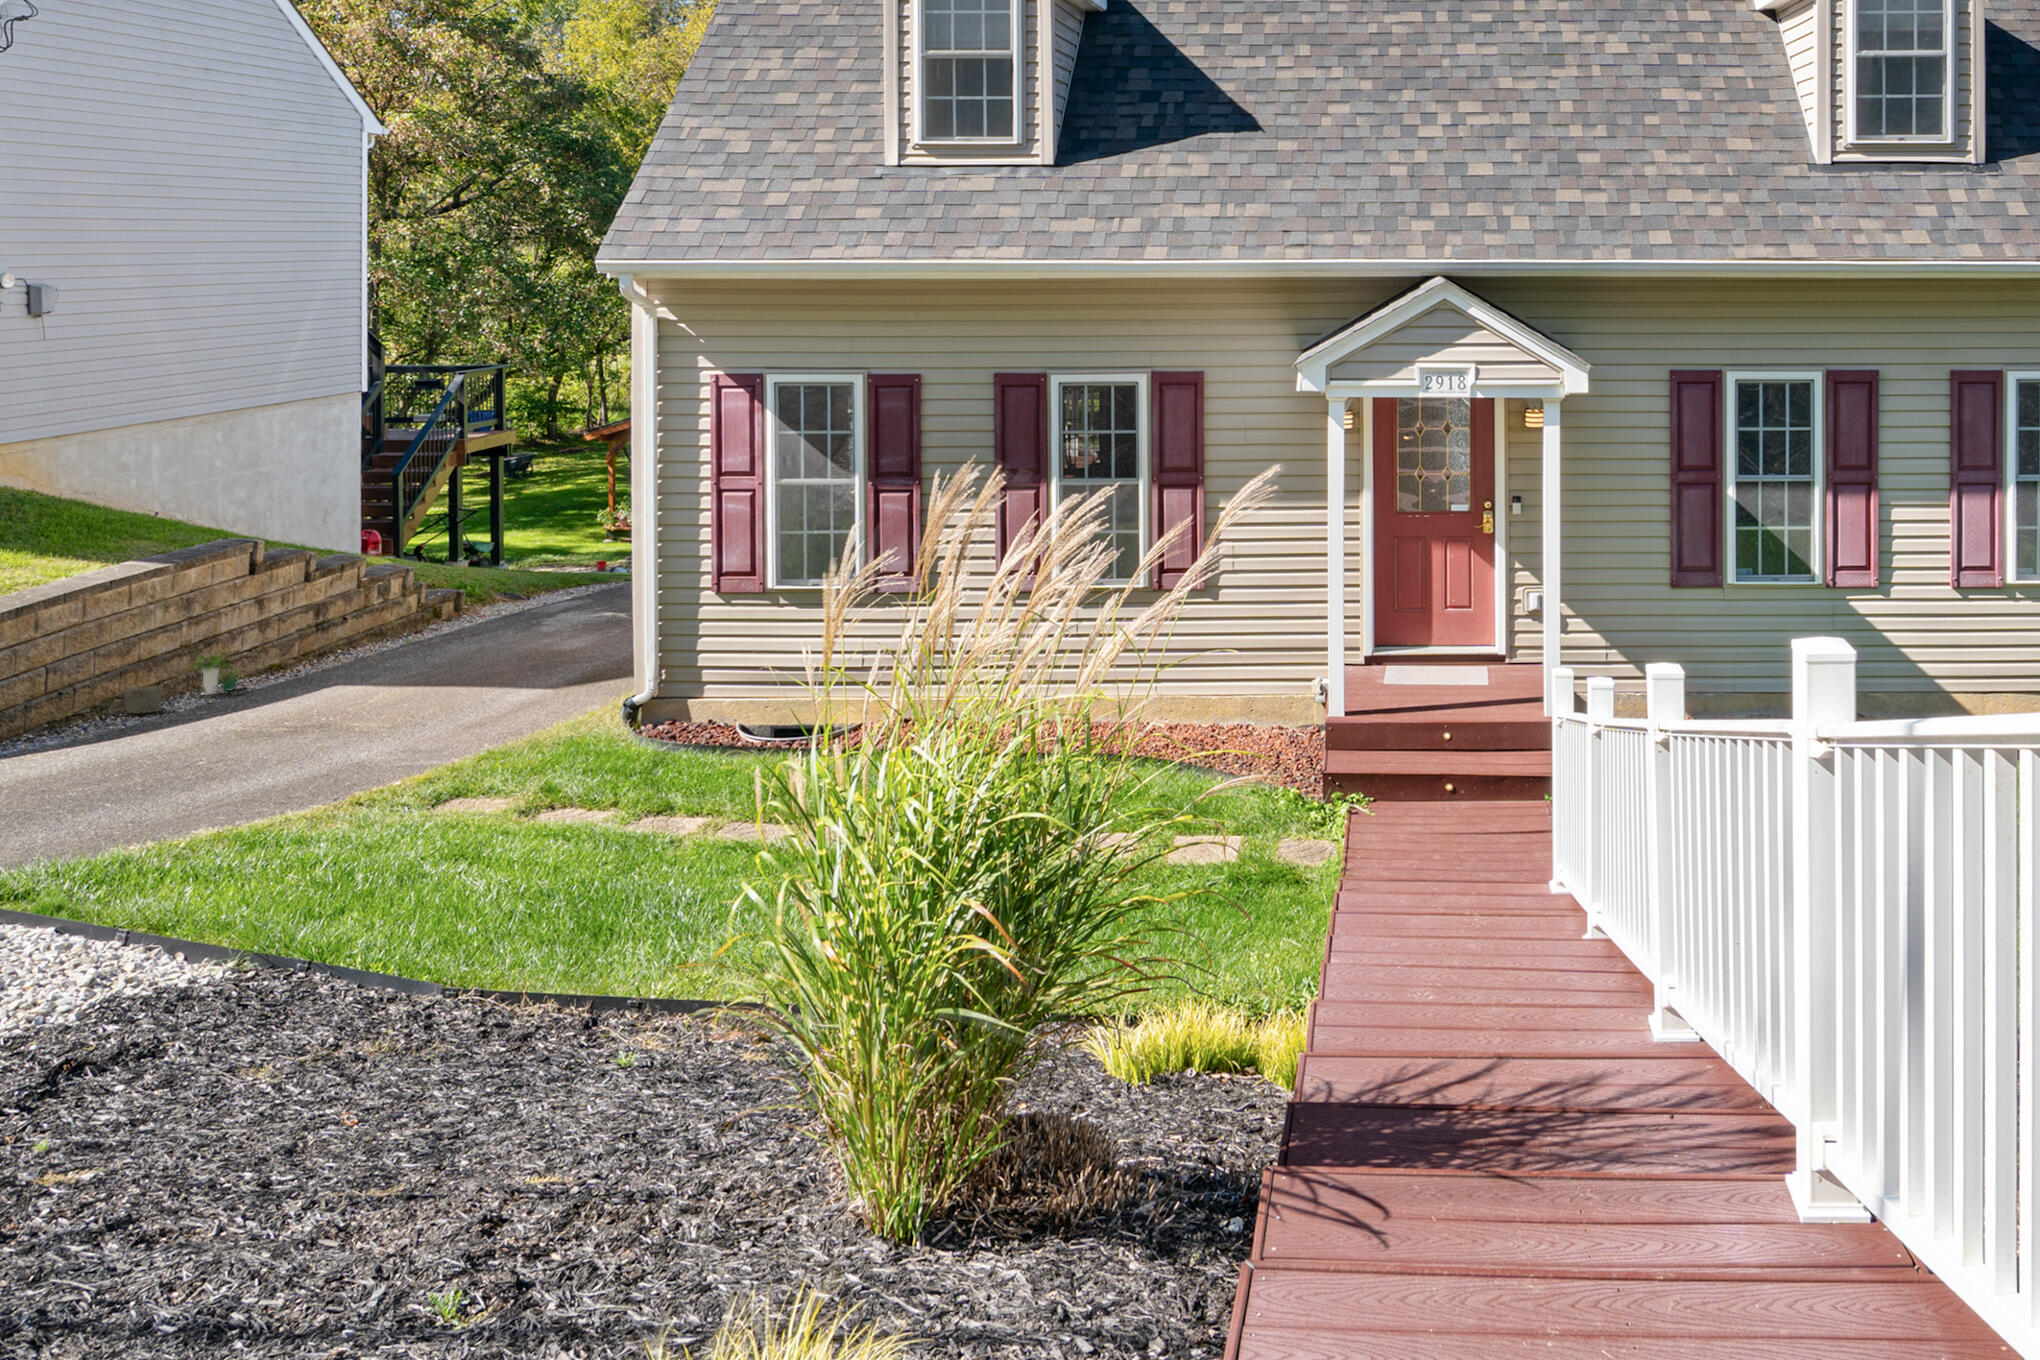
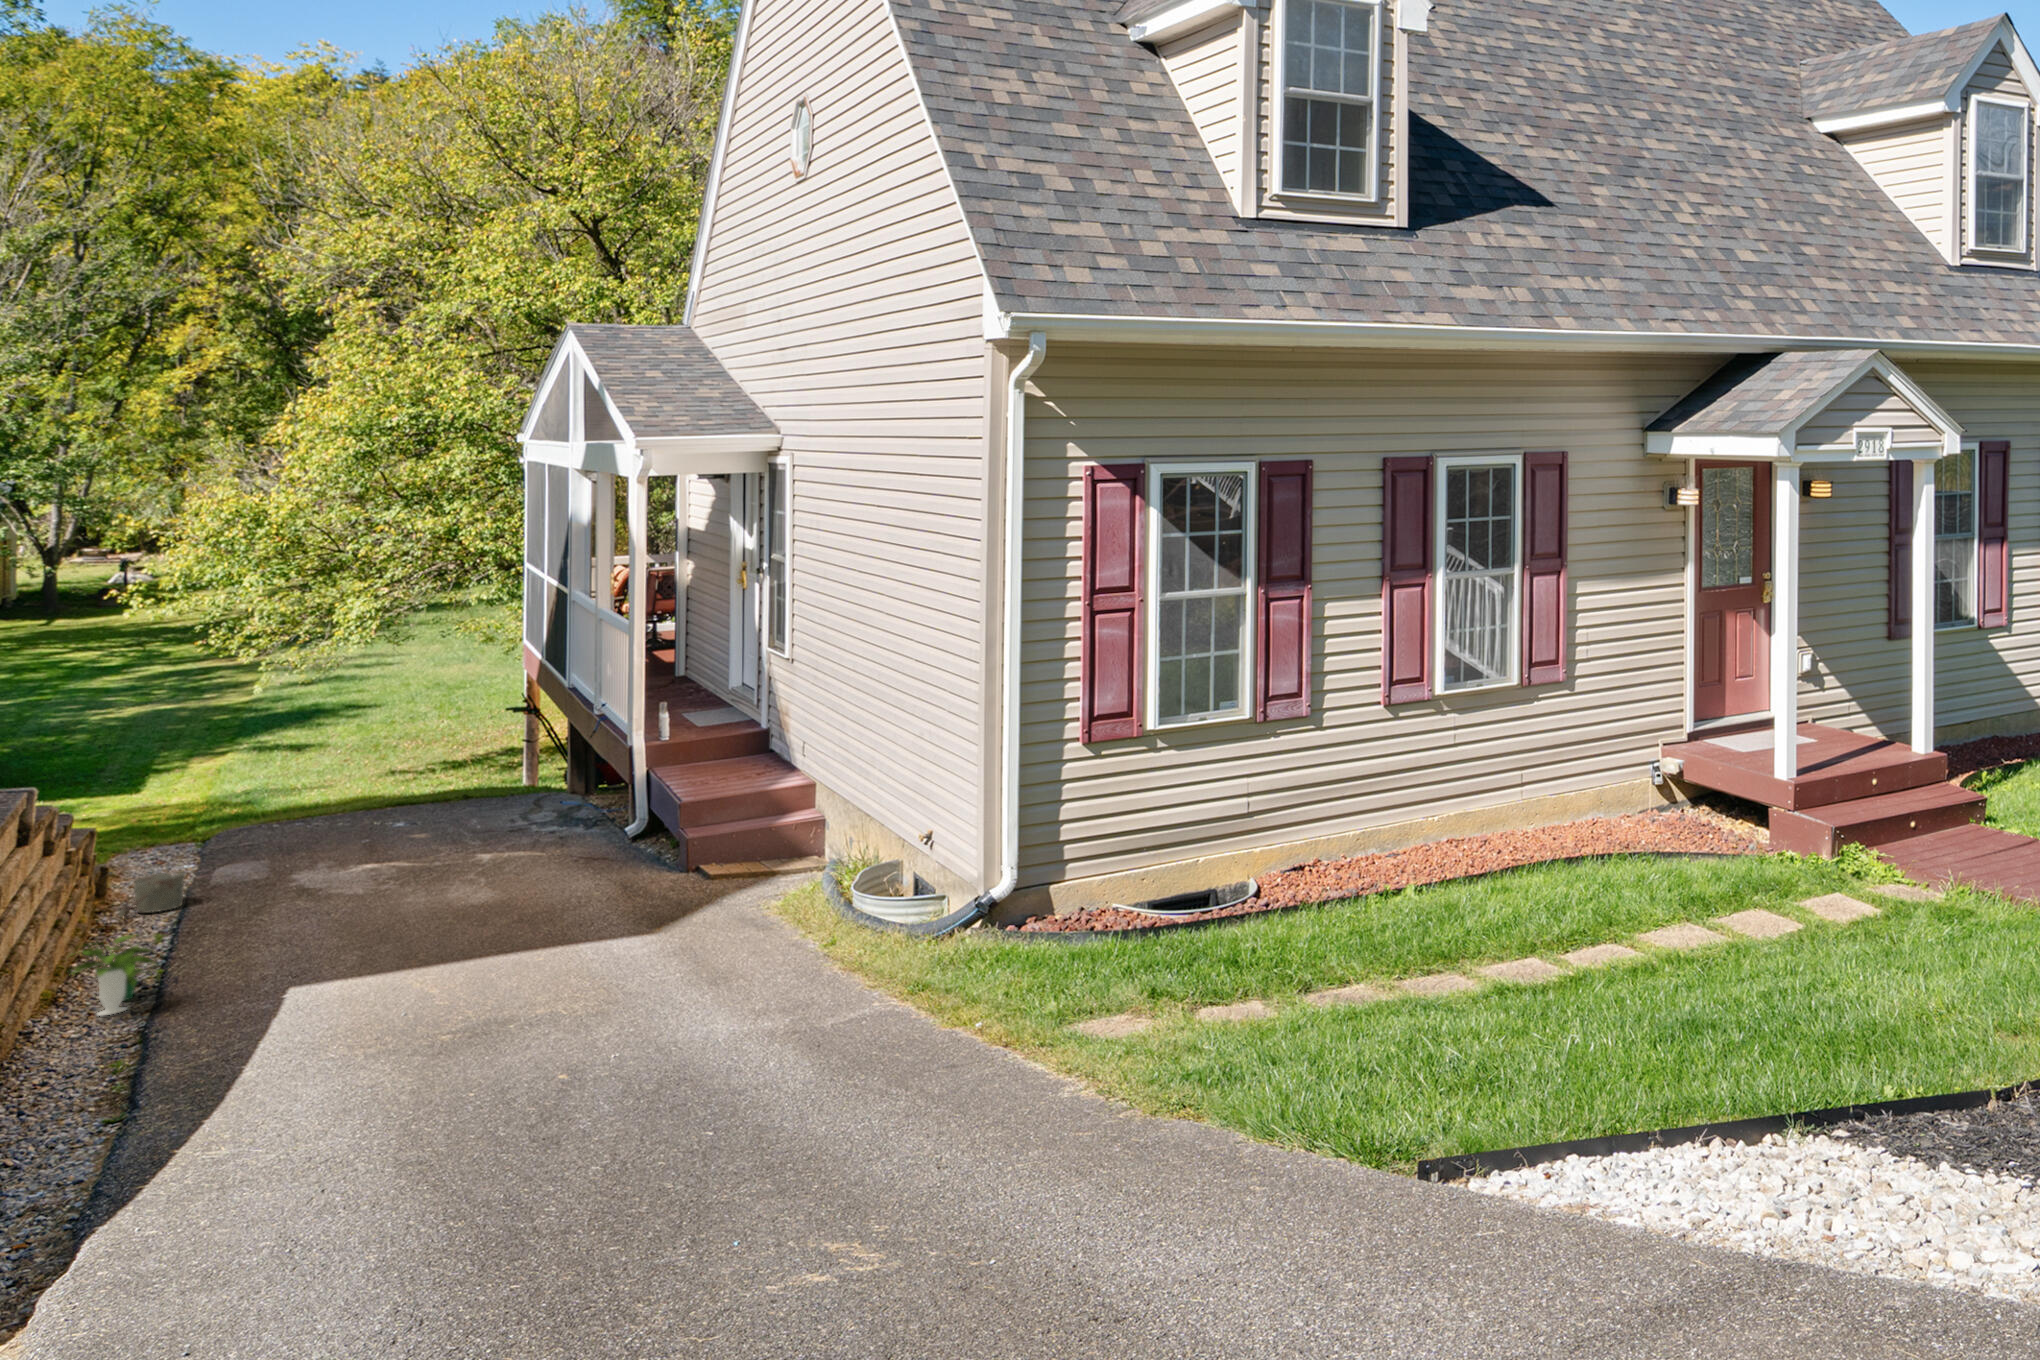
bucket: present [109,686,163,714] -> present [118,872,185,917]

